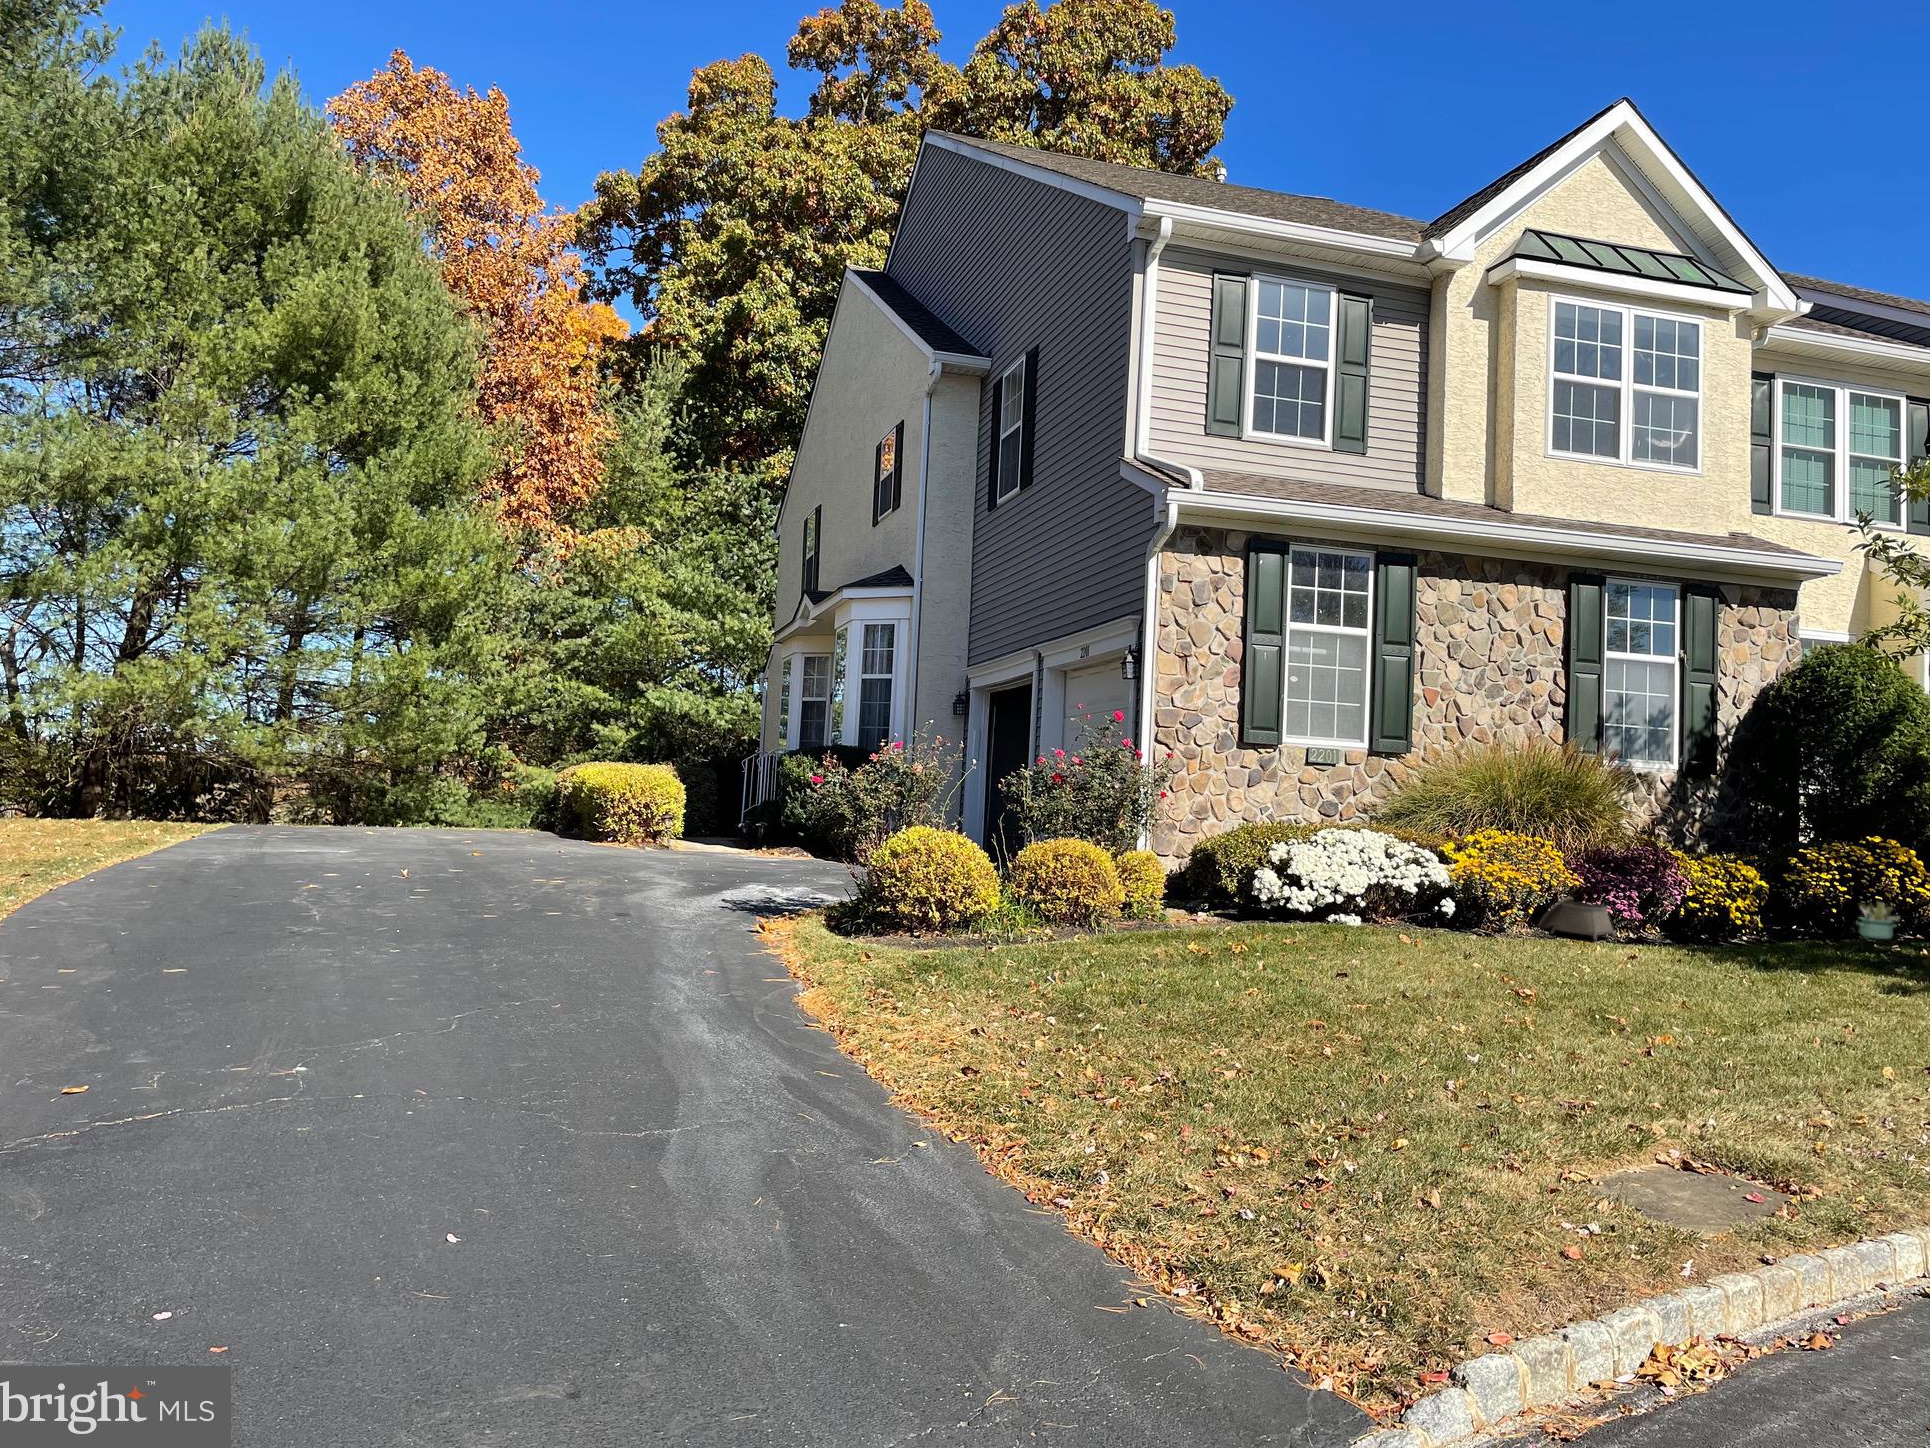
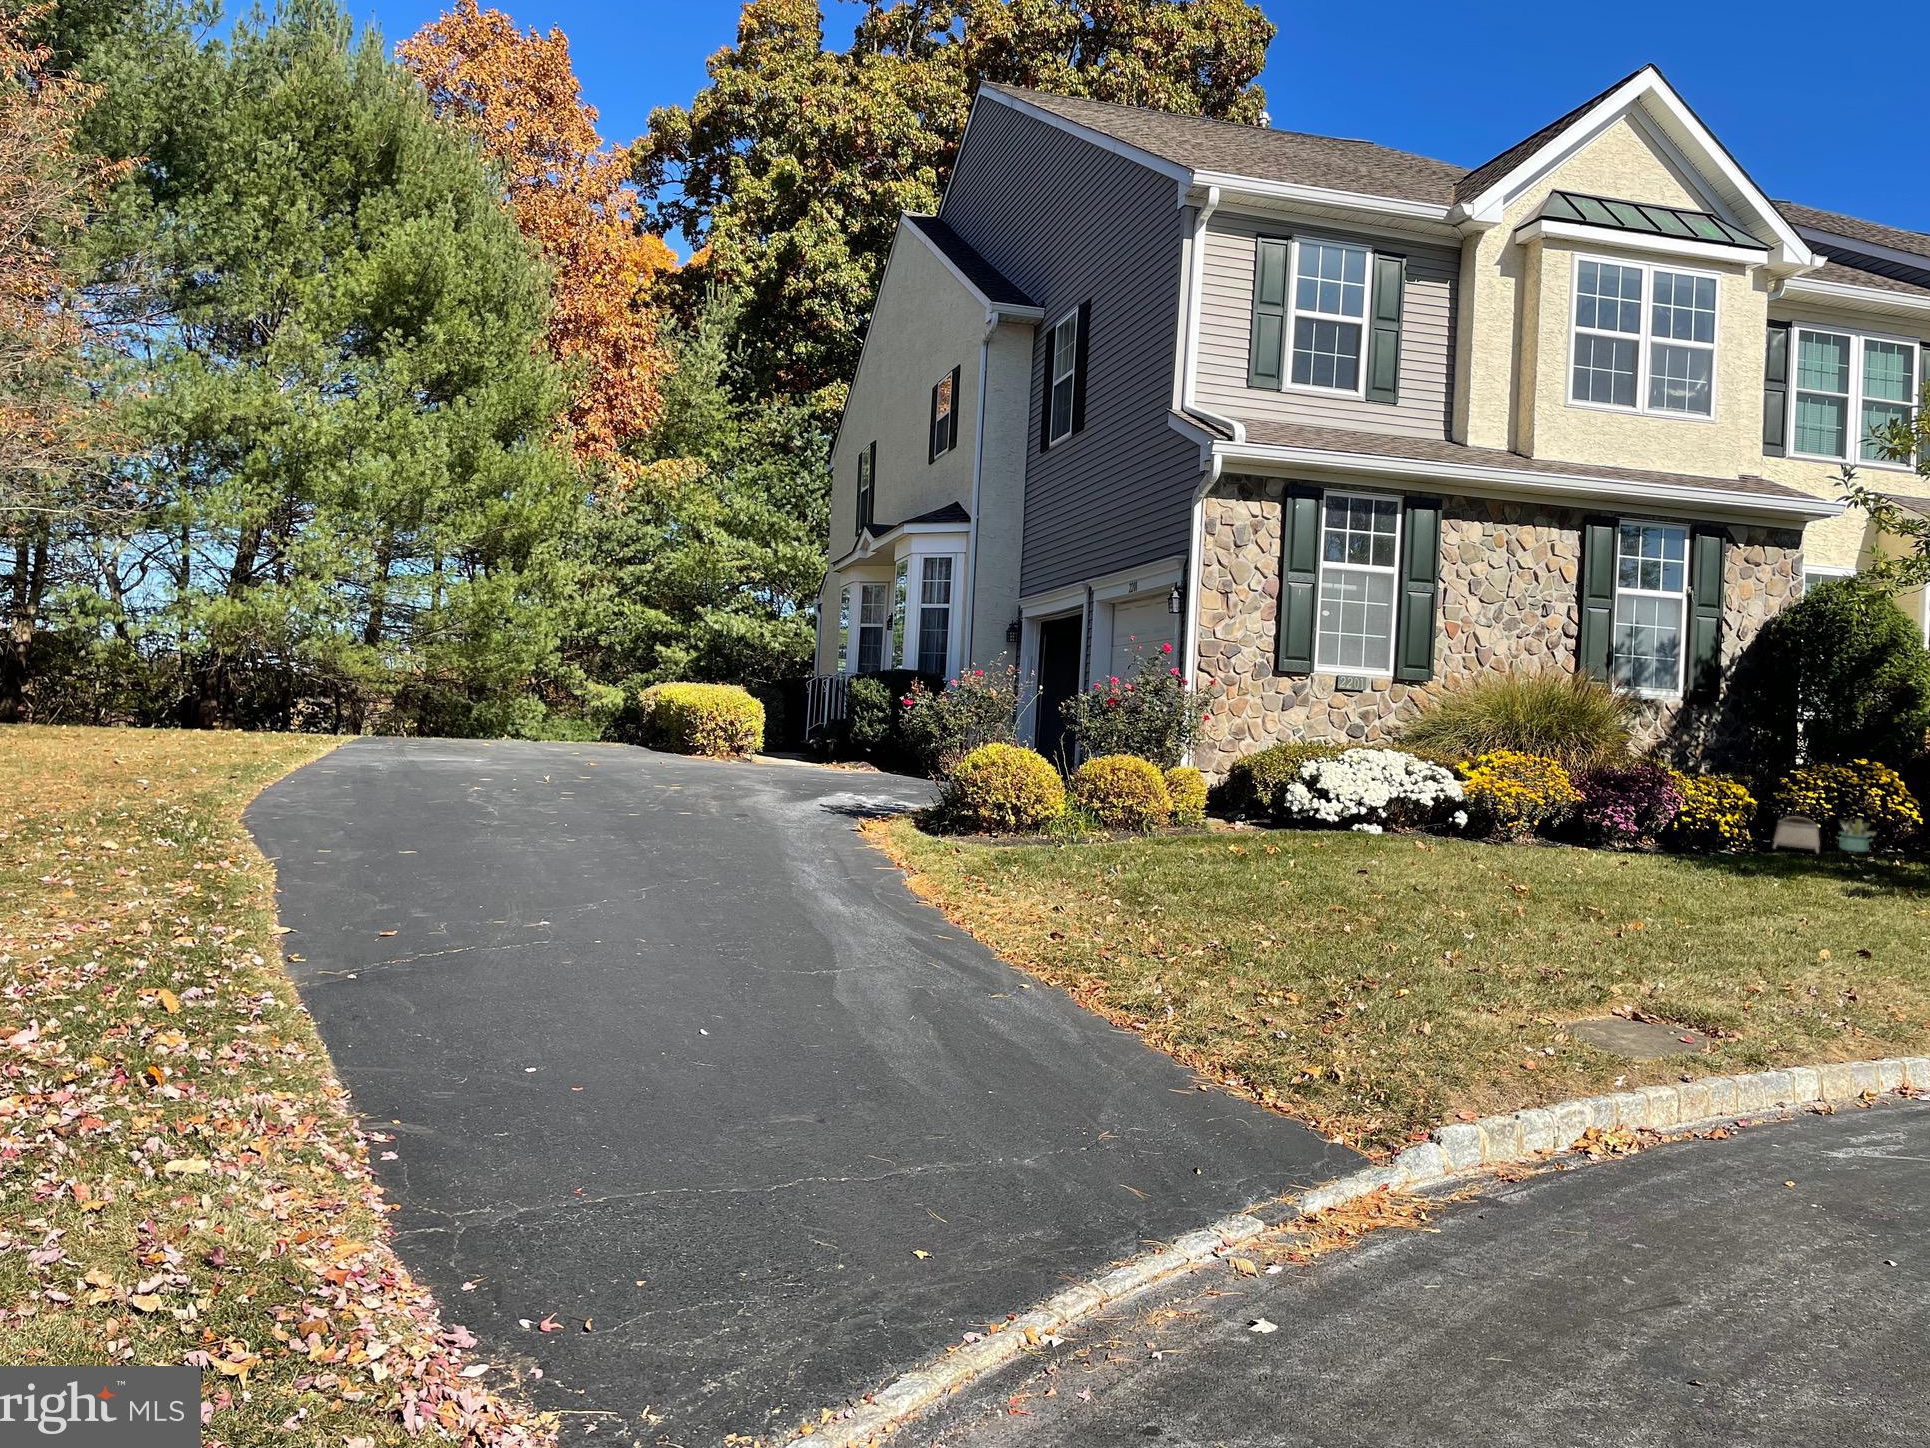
basket: present [1538,897,1615,940] -> present [1773,816,1820,853]

